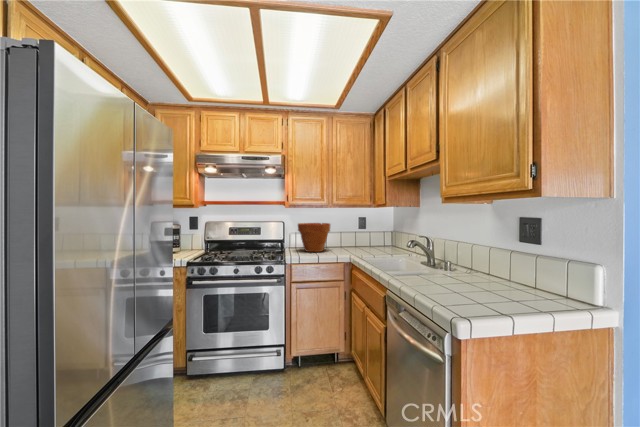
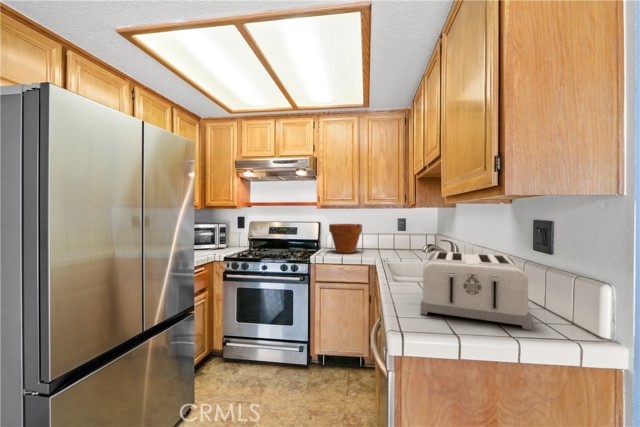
toaster: none [440,246,549,306] -> present [421,251,531,330]

